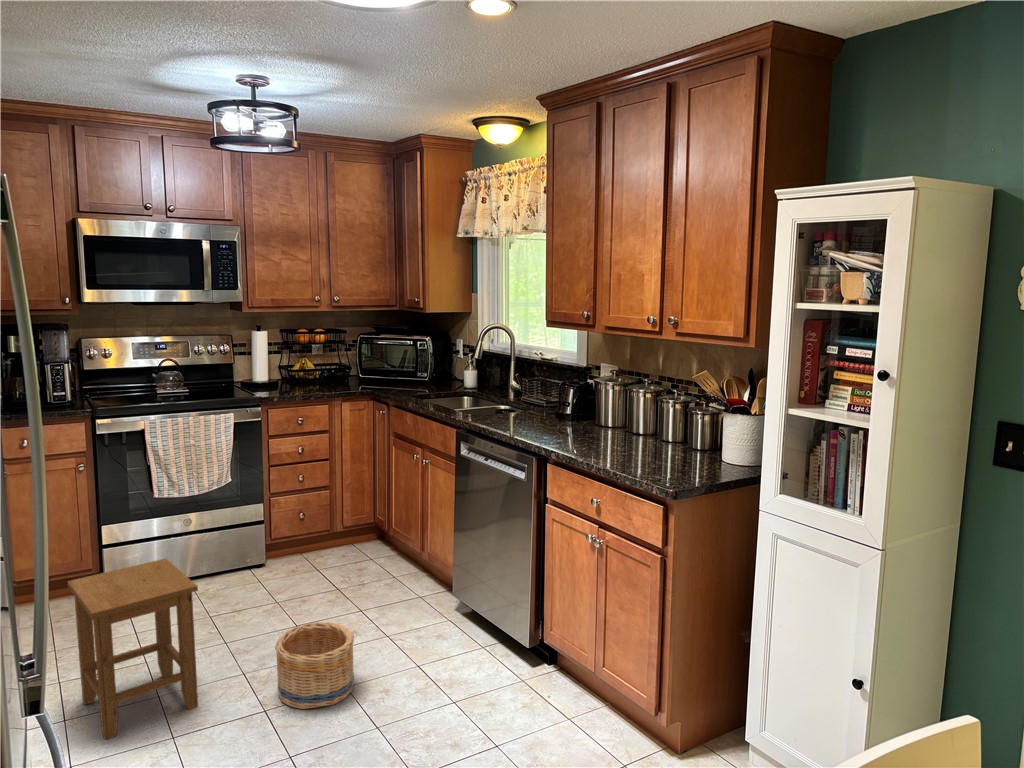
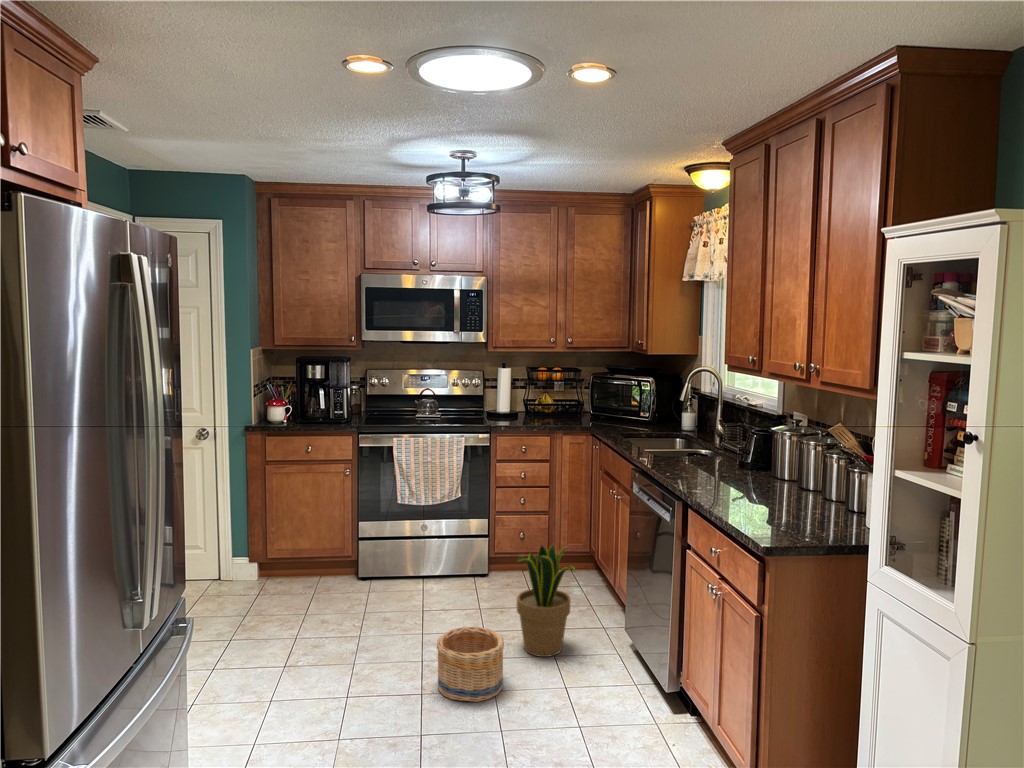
potted plant: none [341,518,408,640] -> present [517,544,575,657]
stool: present [67,559,198,740] -> none [298,551,380,686]

